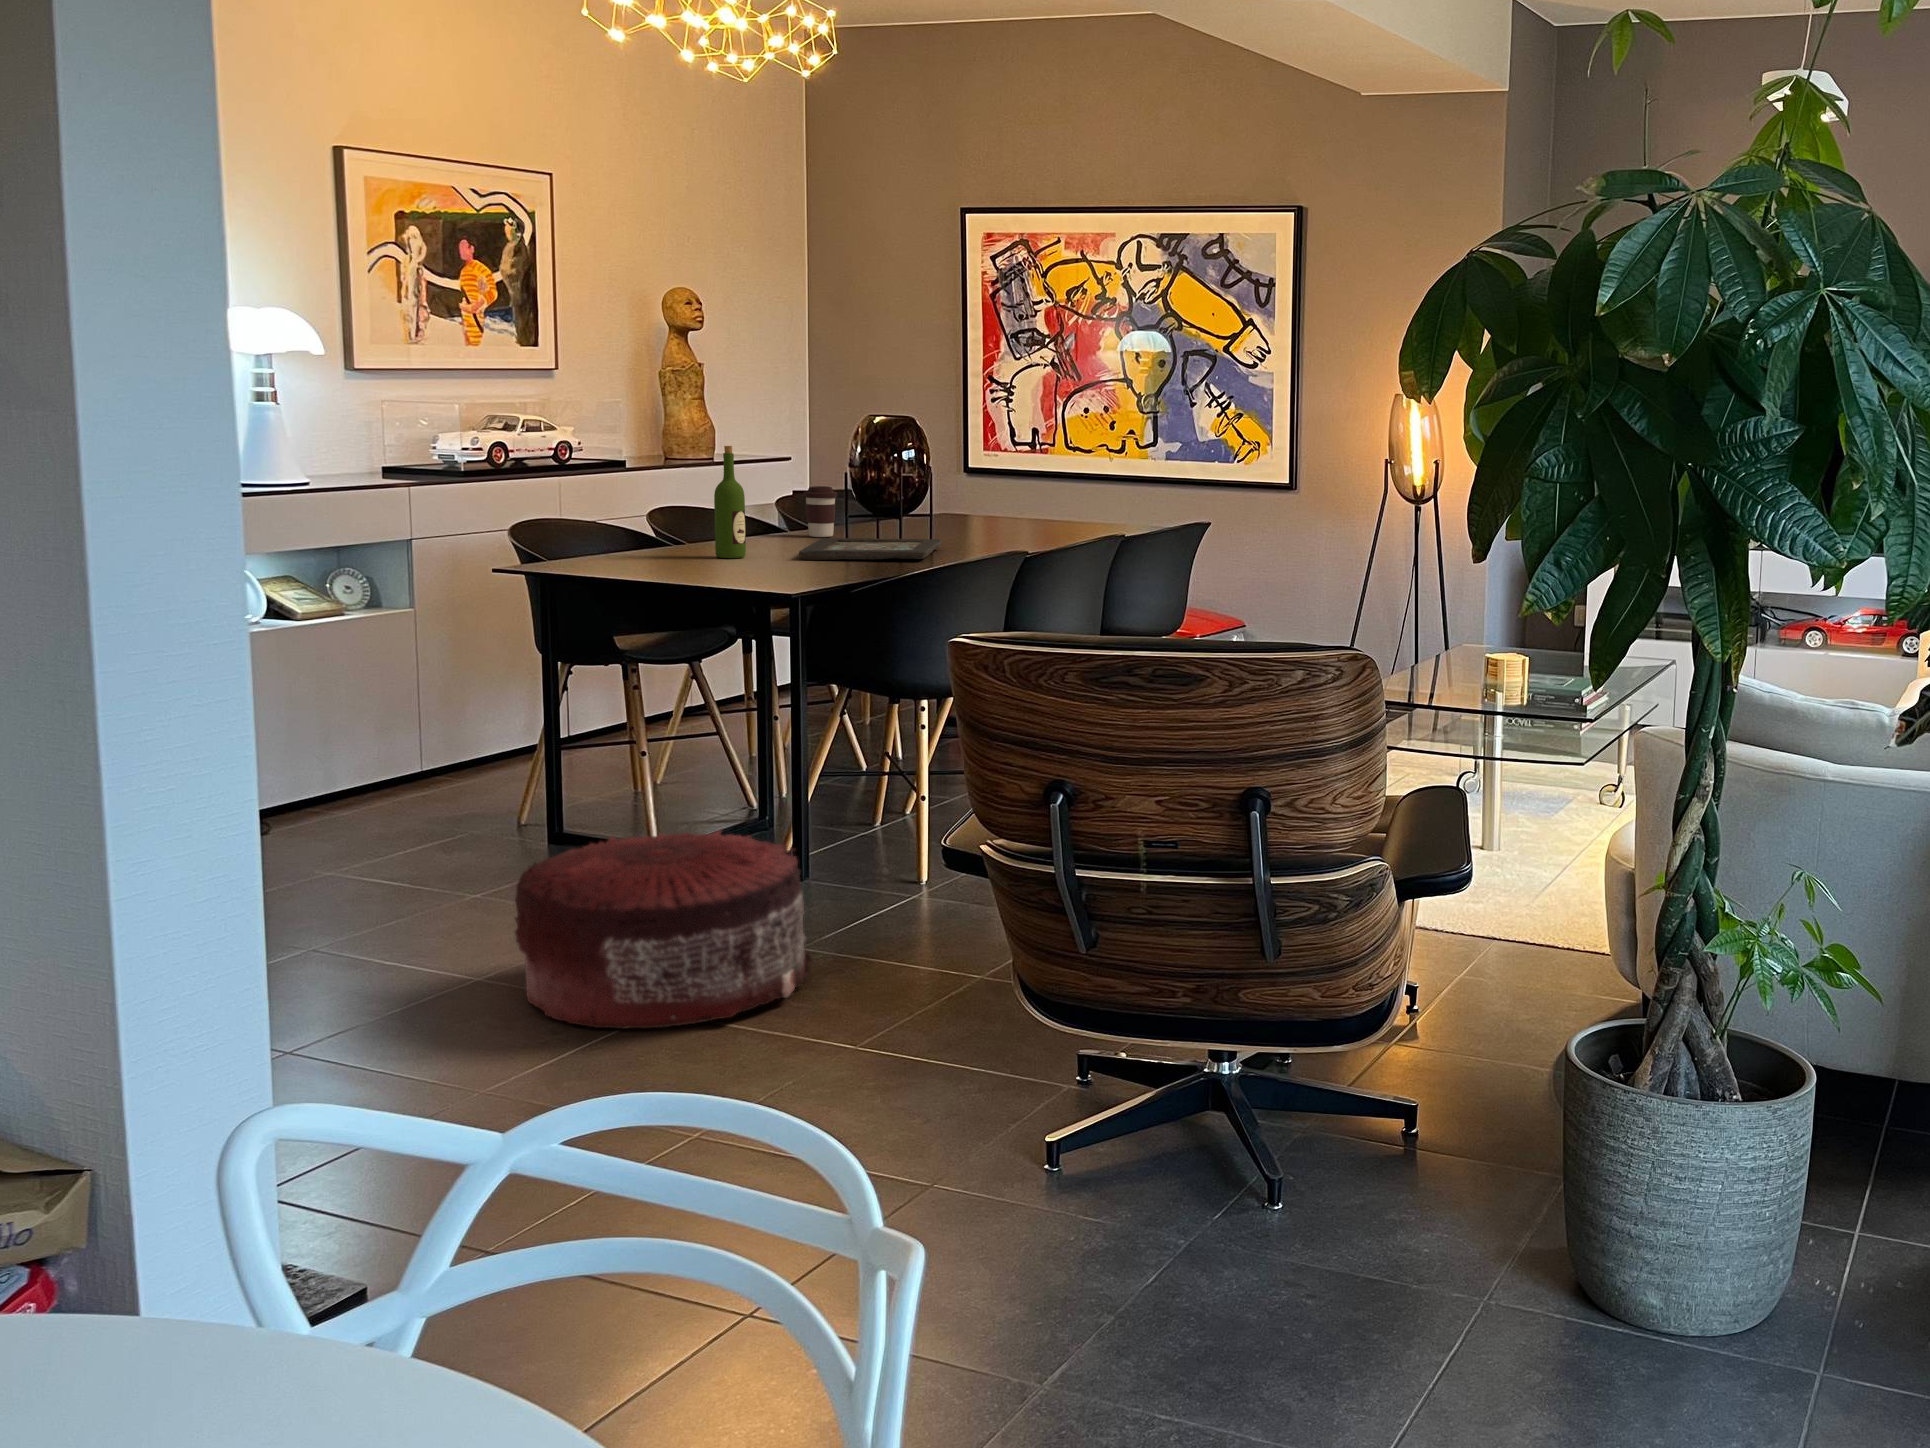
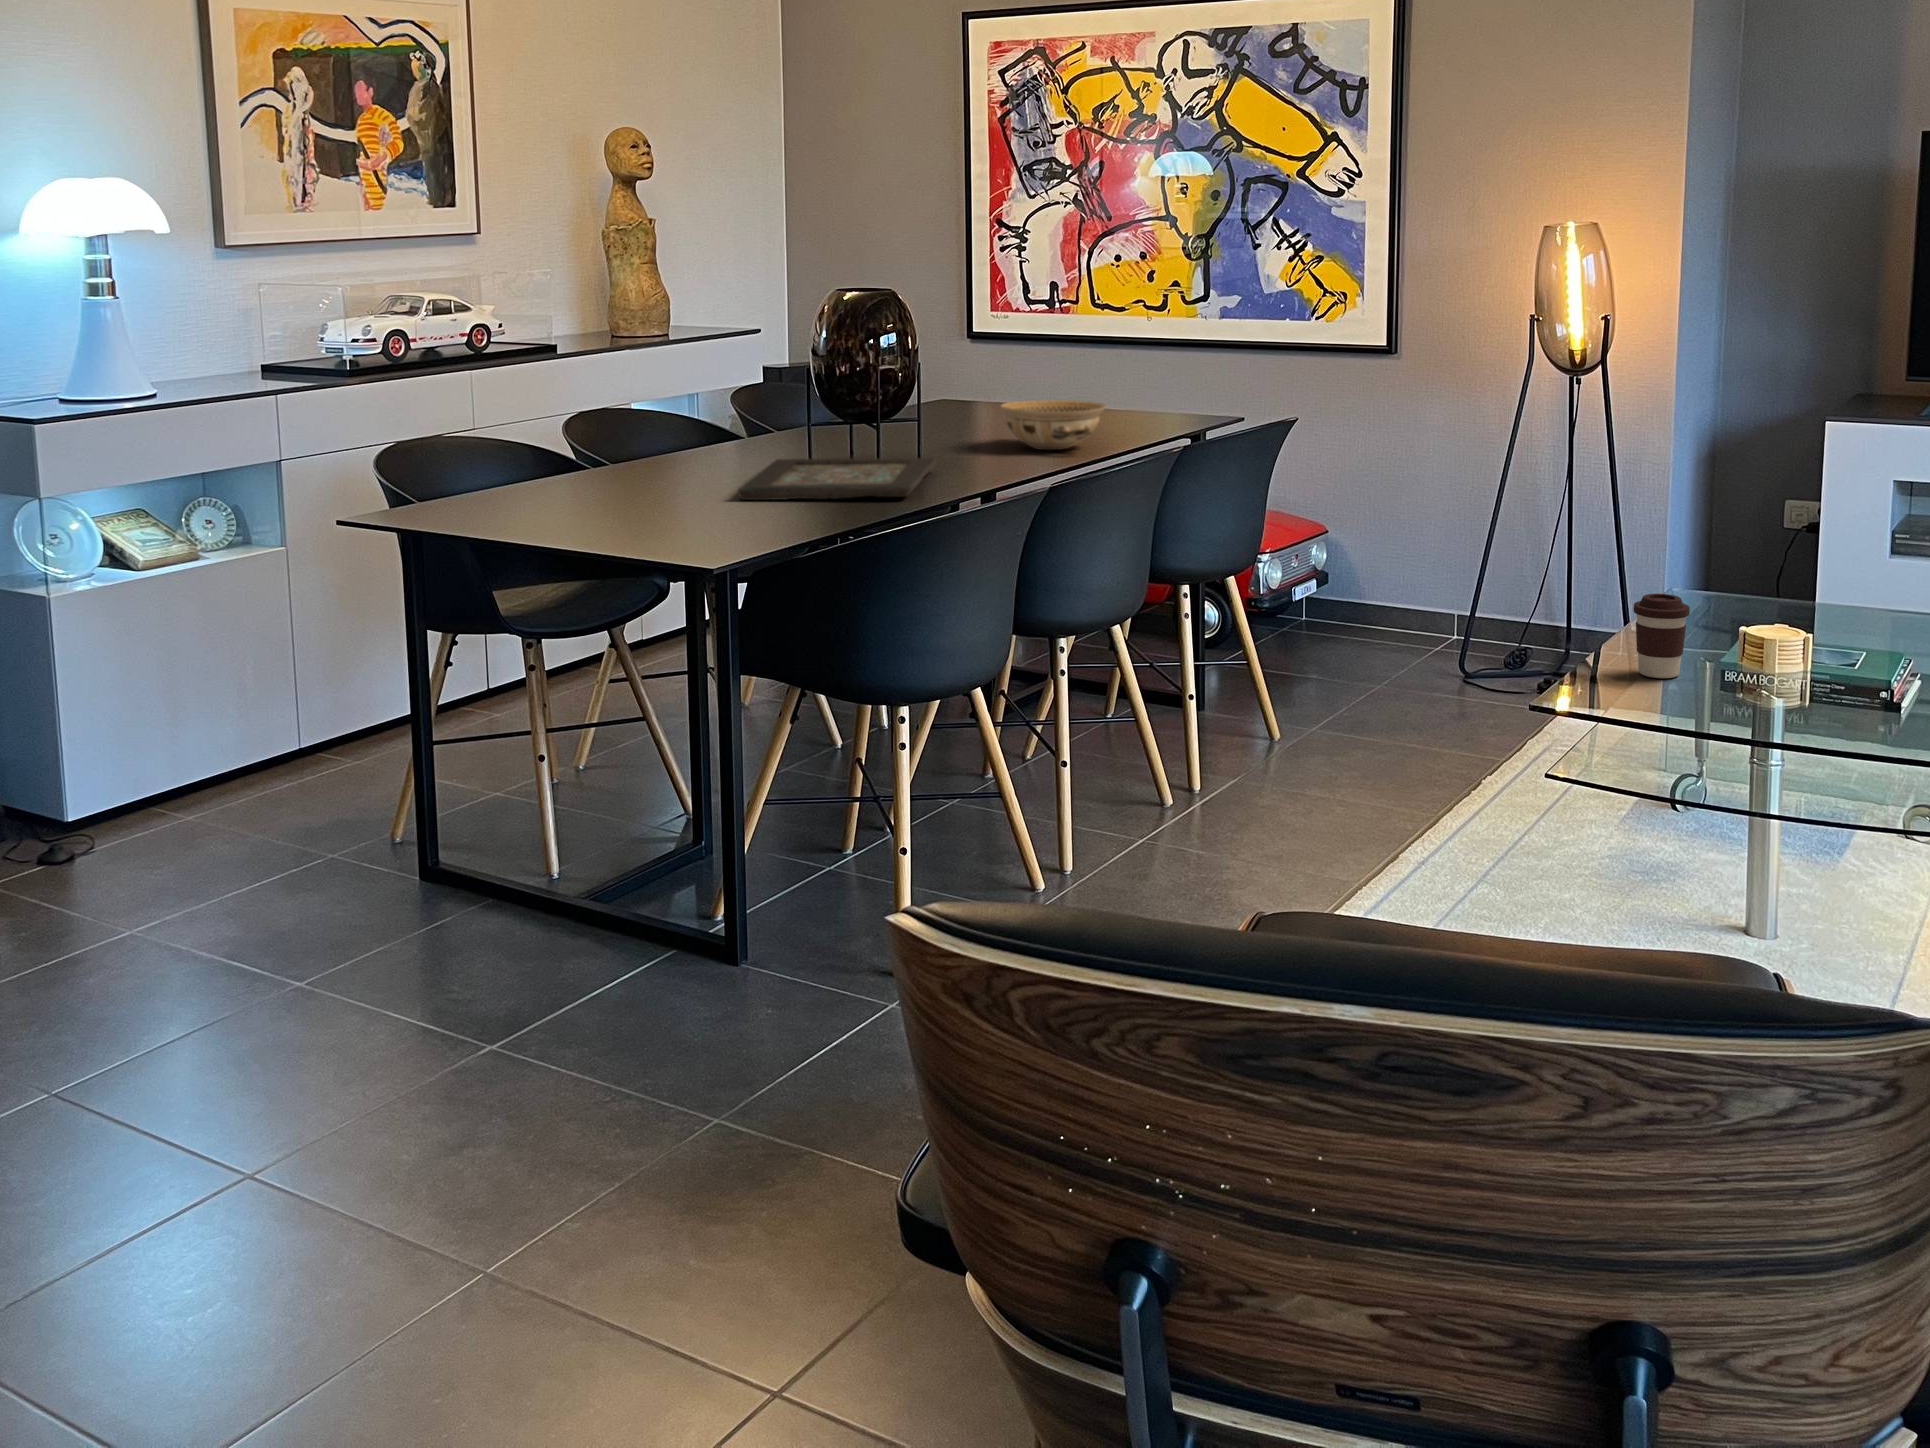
wine bottle: present [714,446,746,558] -> none [625,345,668,499]
coffee cup: present [804,486,837,537] -> present [1634,594,1690,678]
ceramic bowl: none [990,505,1068,541] -> present [1001,400,1106,450]
pouf: present [515,830,813,1029] -> none [252,963,729,1360]

